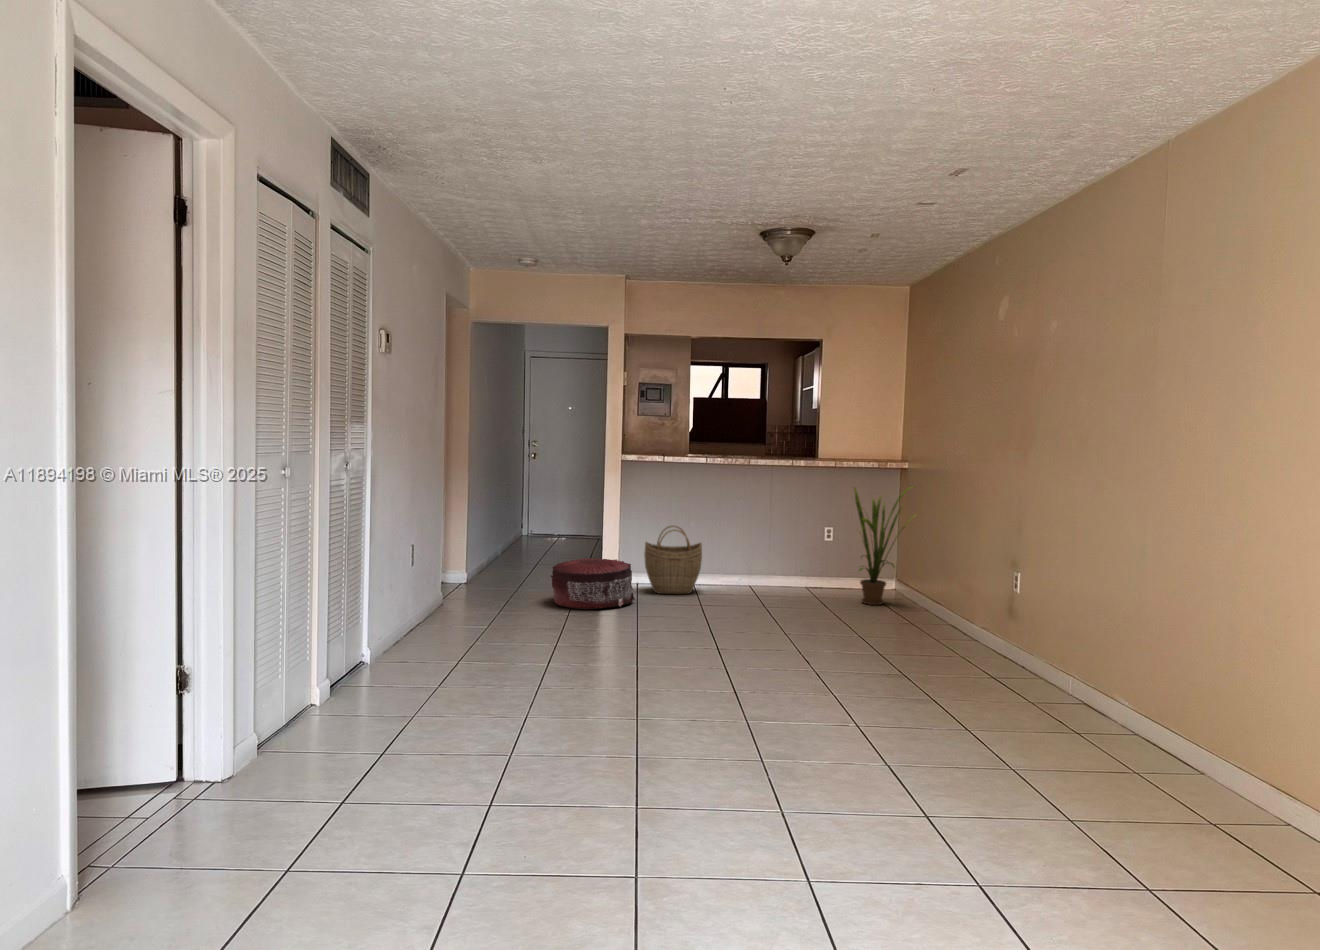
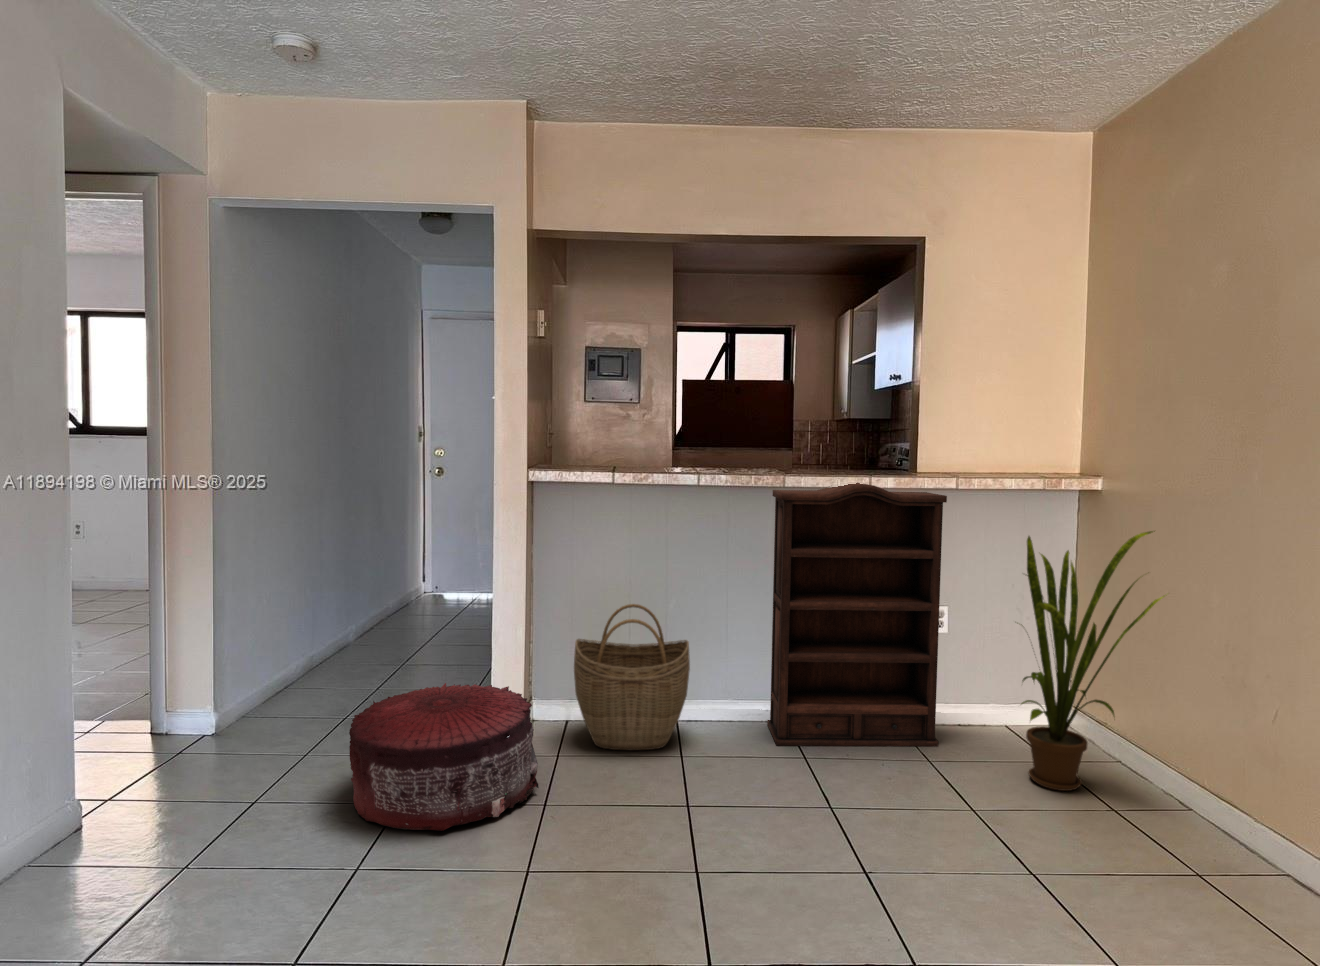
bookshelf: none [741,464,829,595] -> present [767,483,947,747]

